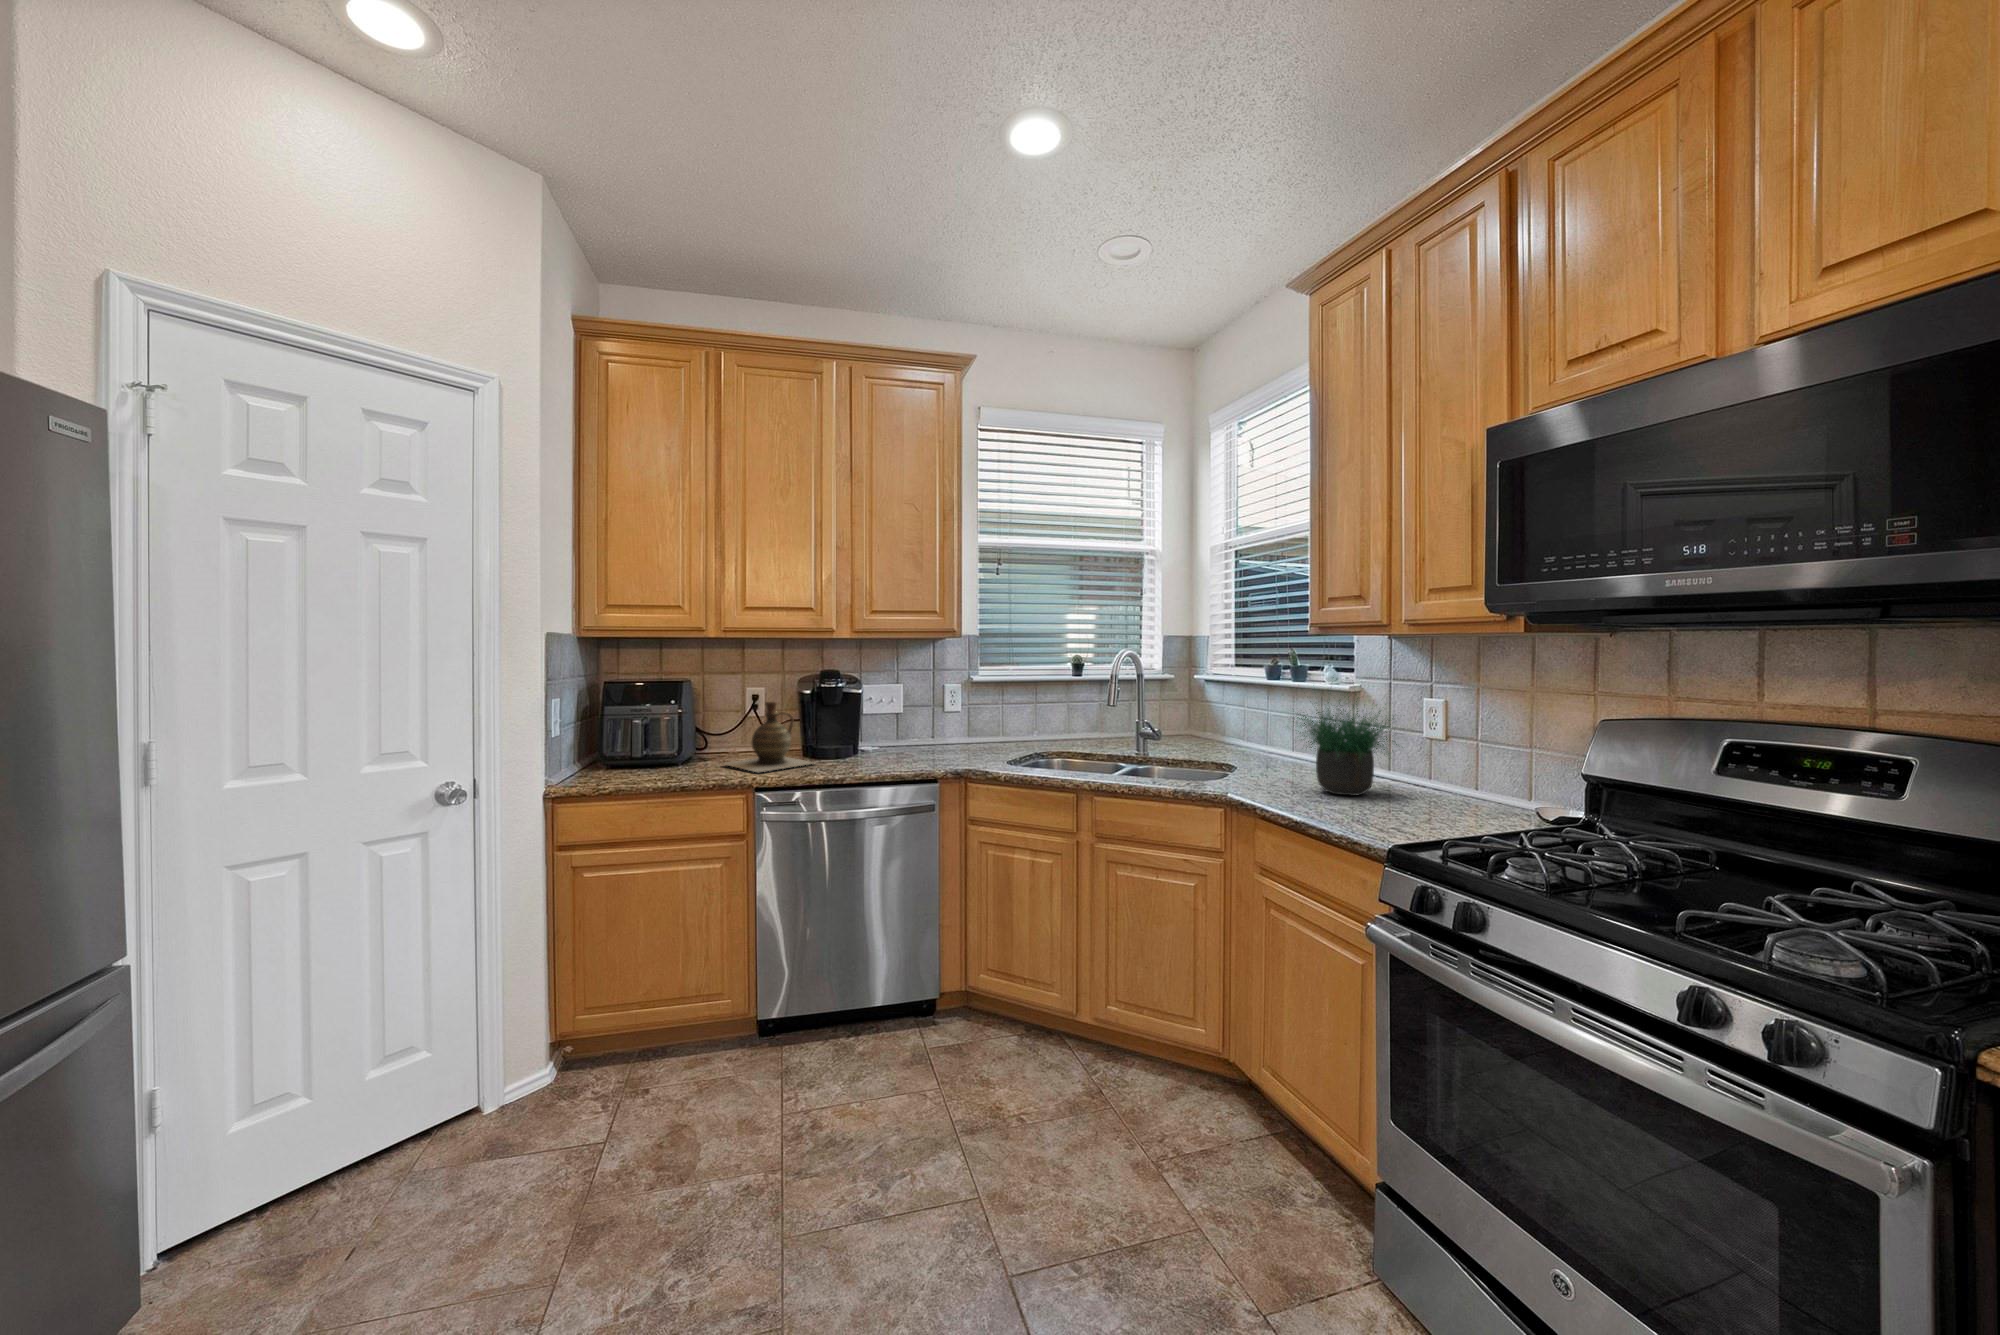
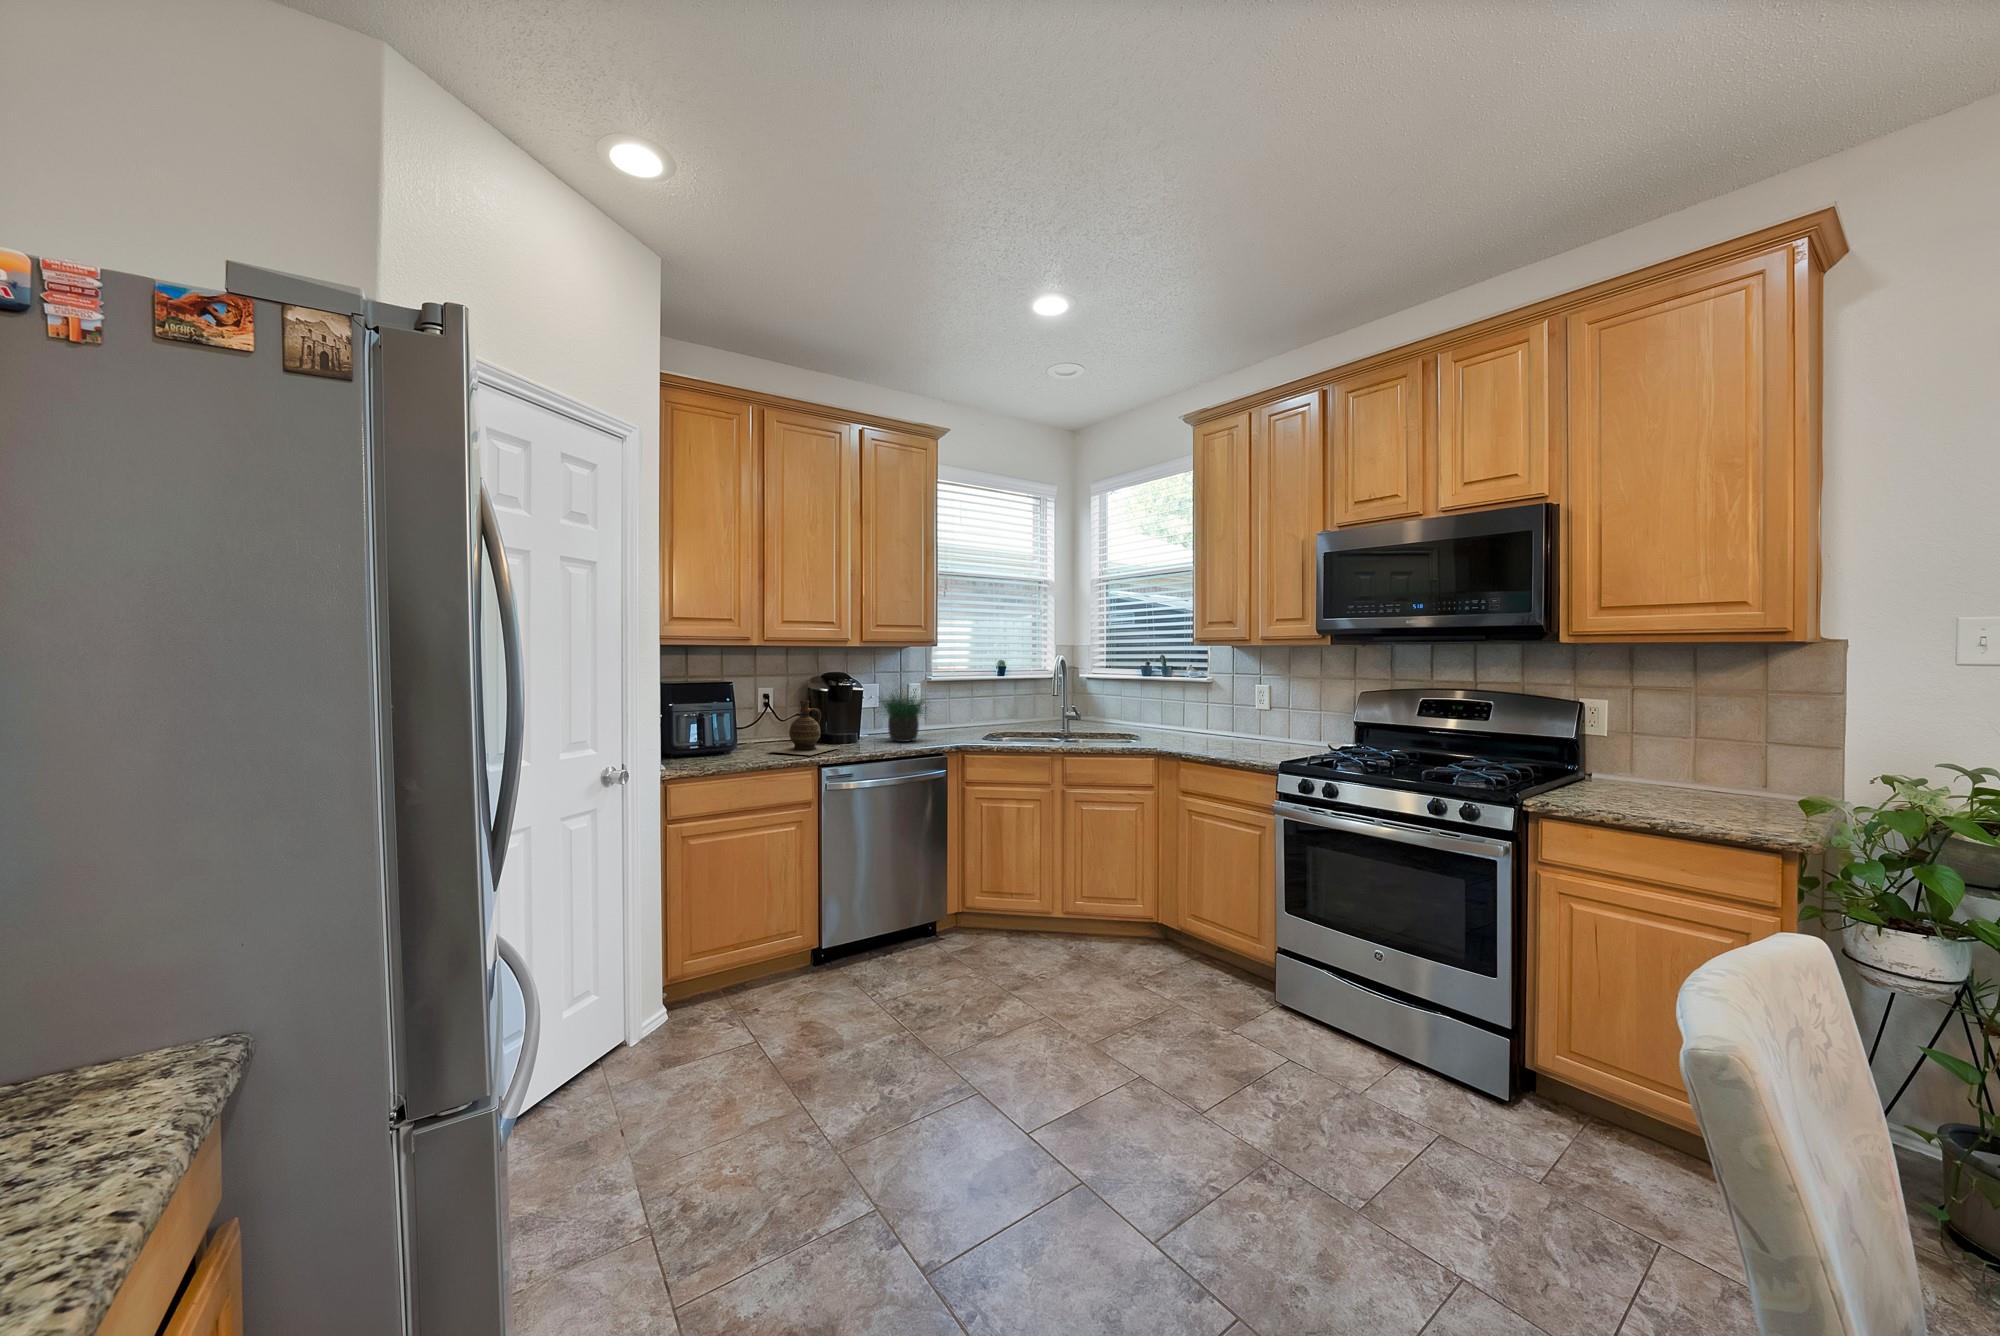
potted plant: present [1297,697,1397,795] -> present [878,690,927,742]

